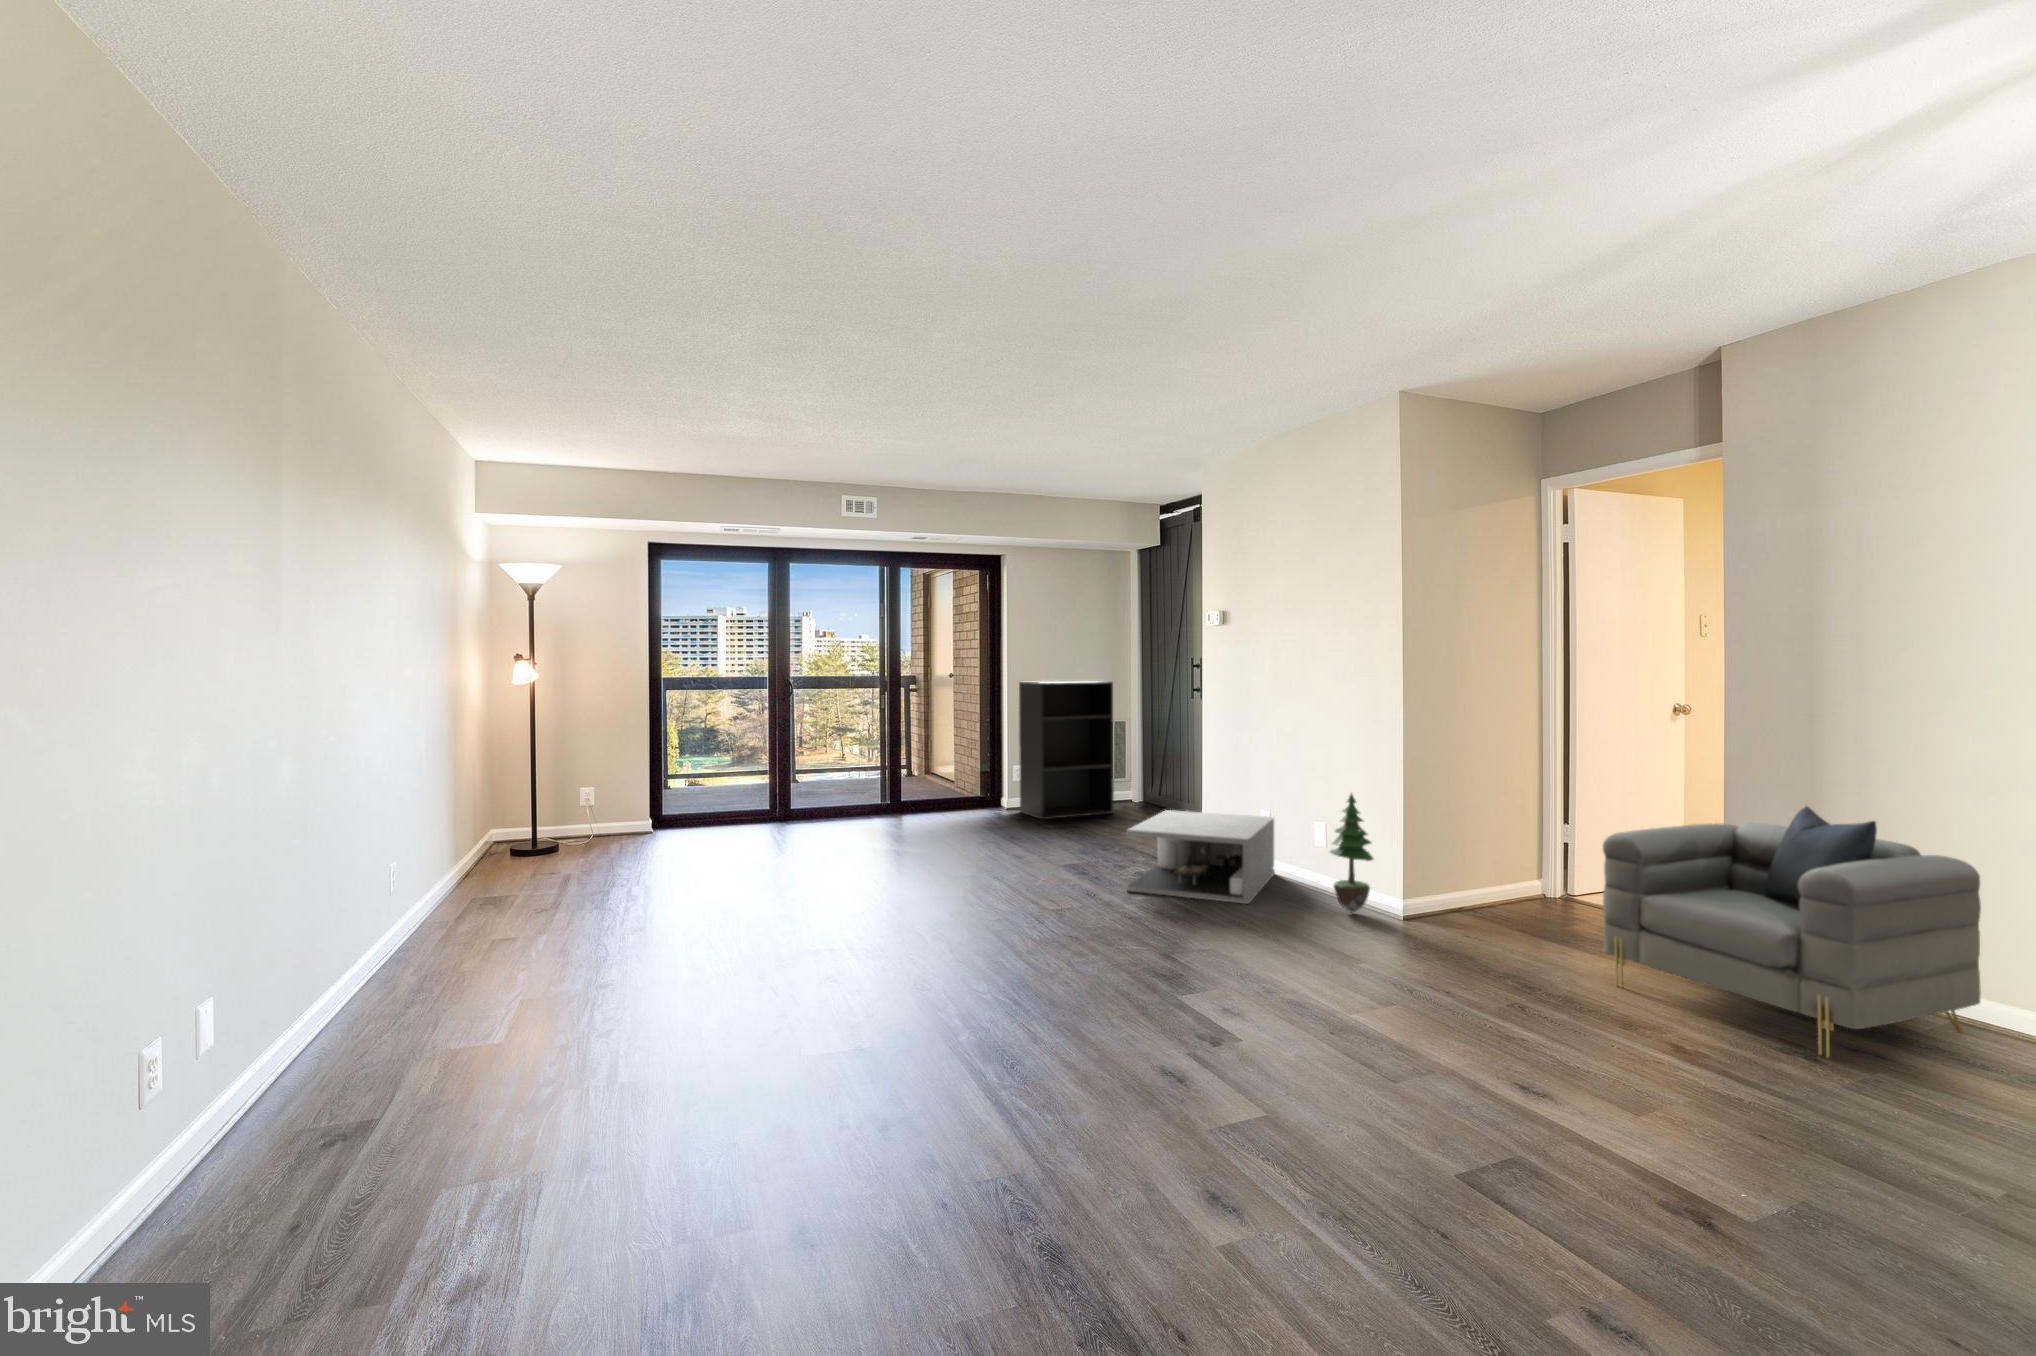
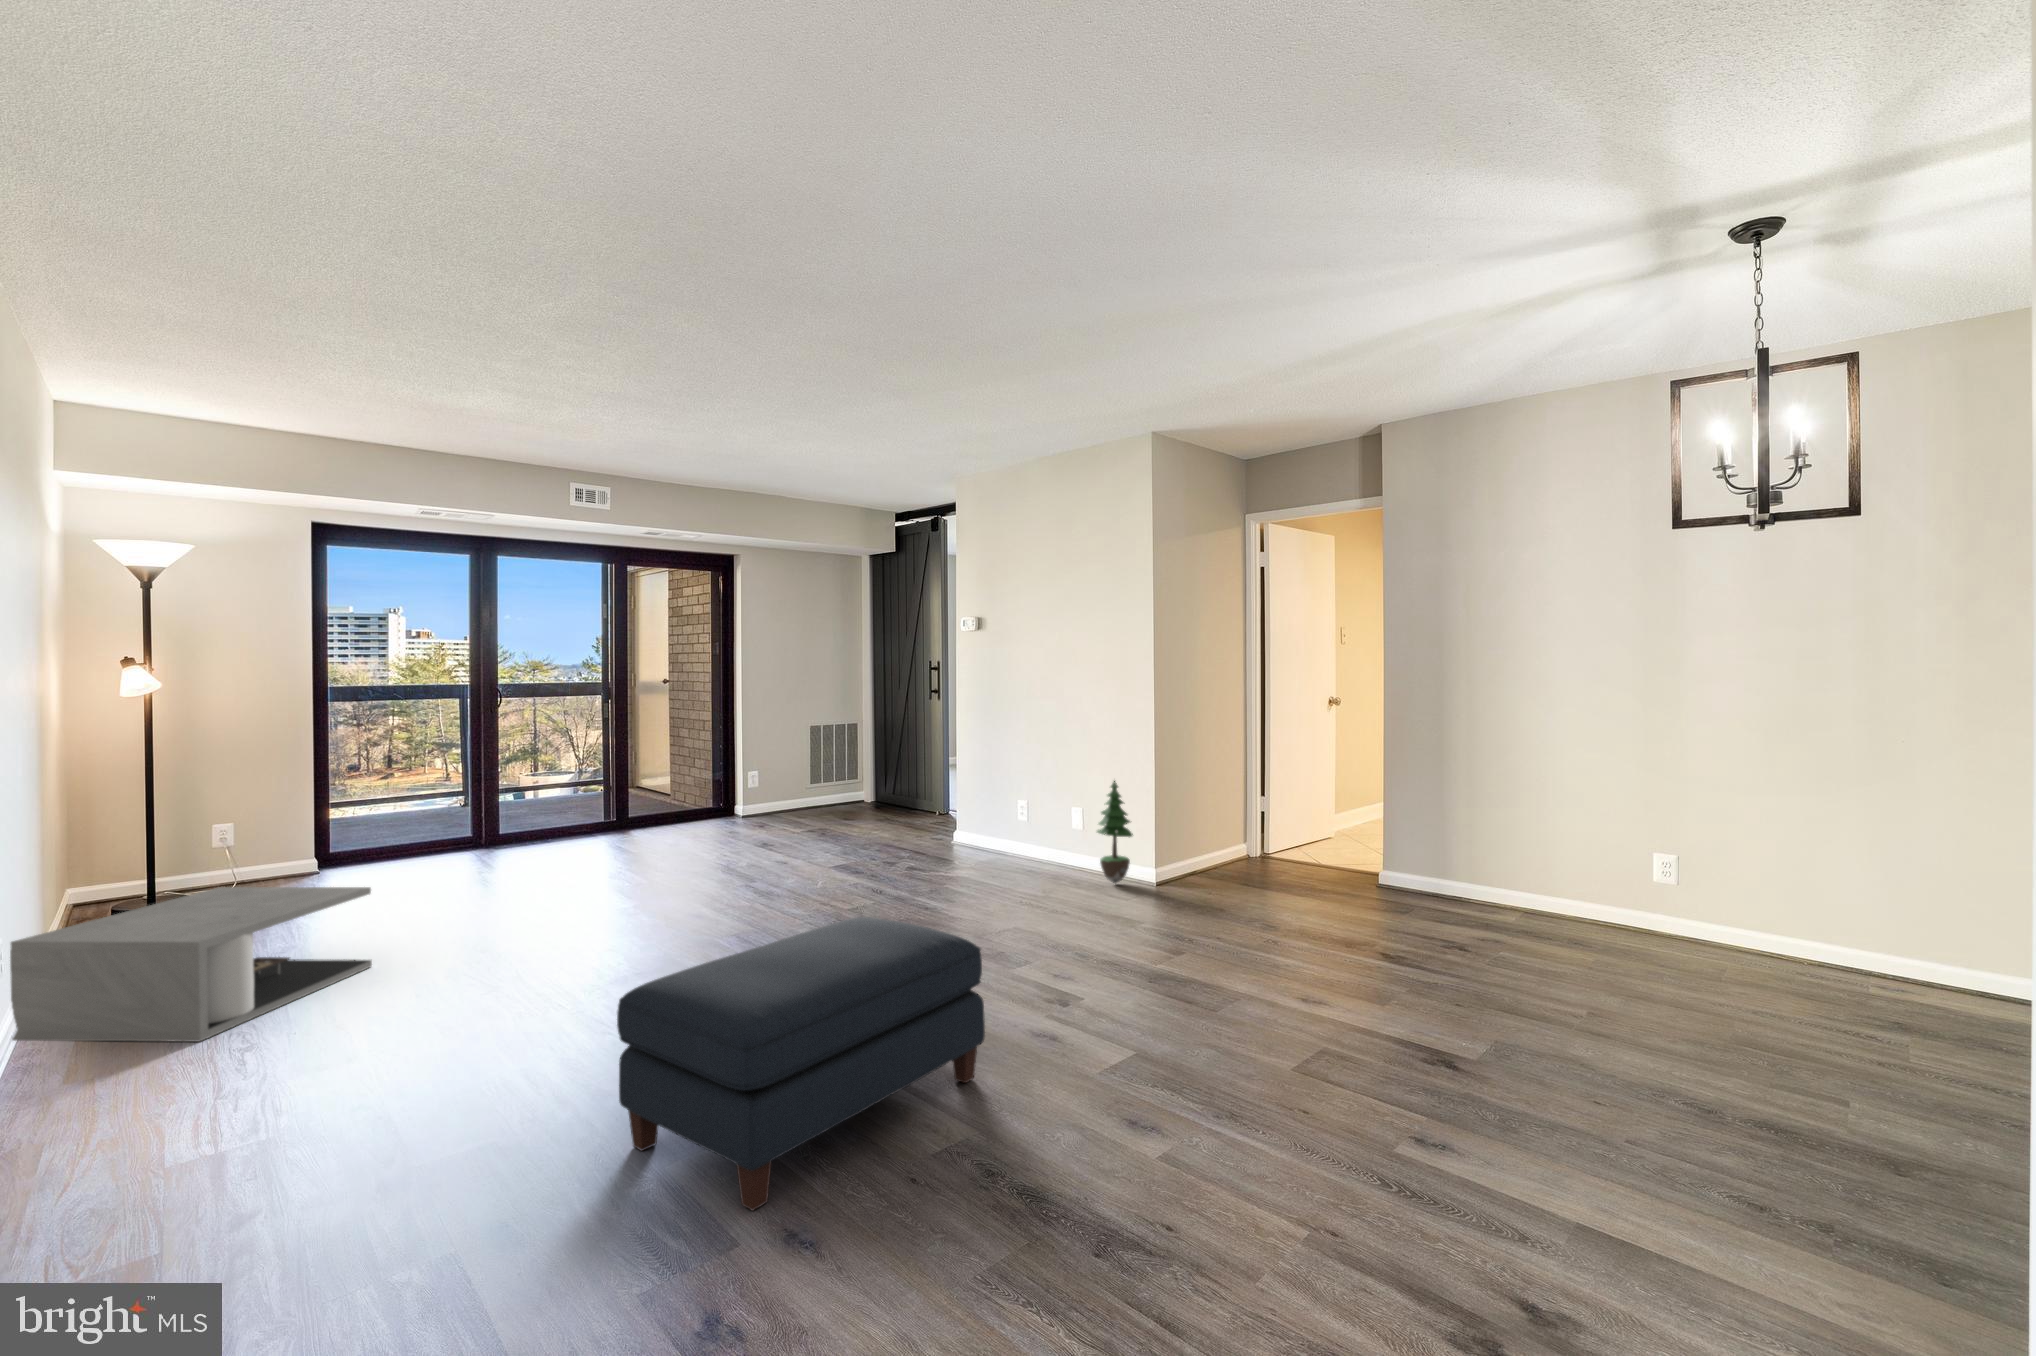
bookshelf: present [1019,681,1114,819] -> none [761,684,858,824]
armchair: present [1602,806,1981,1058] -> none [1316,770,1543,949]
coffee table: present [1127,810,1275,904] -> present [10,887,372,1042]
ottoman: none [710,922,1079,1204] -> present [617,917,985,1210]

